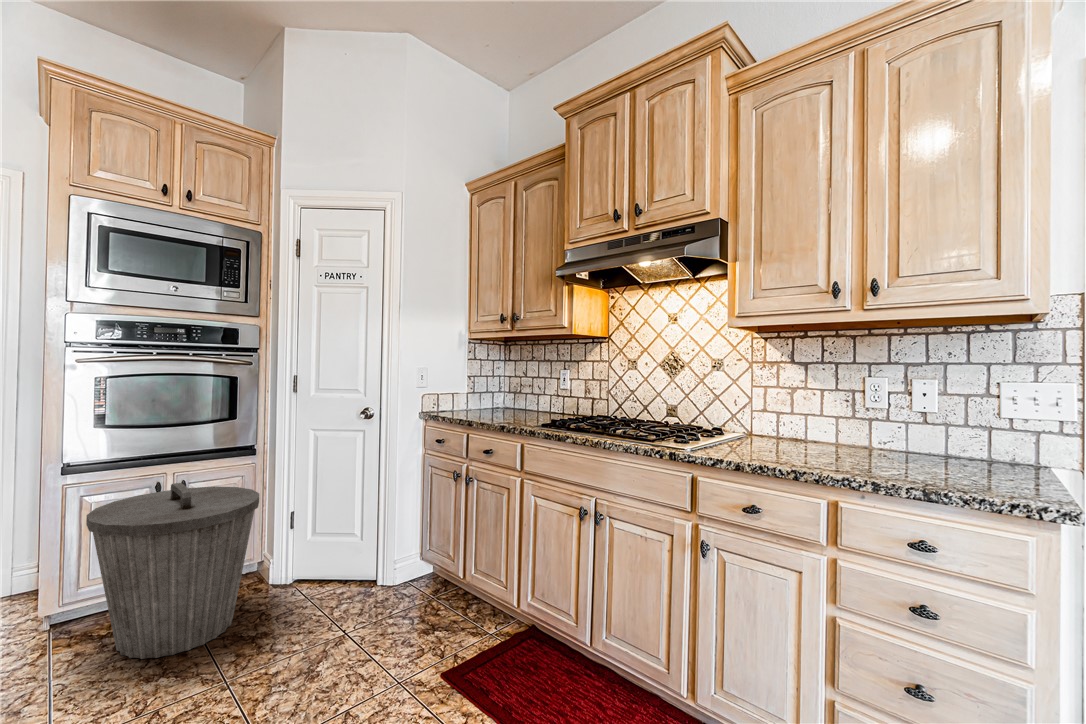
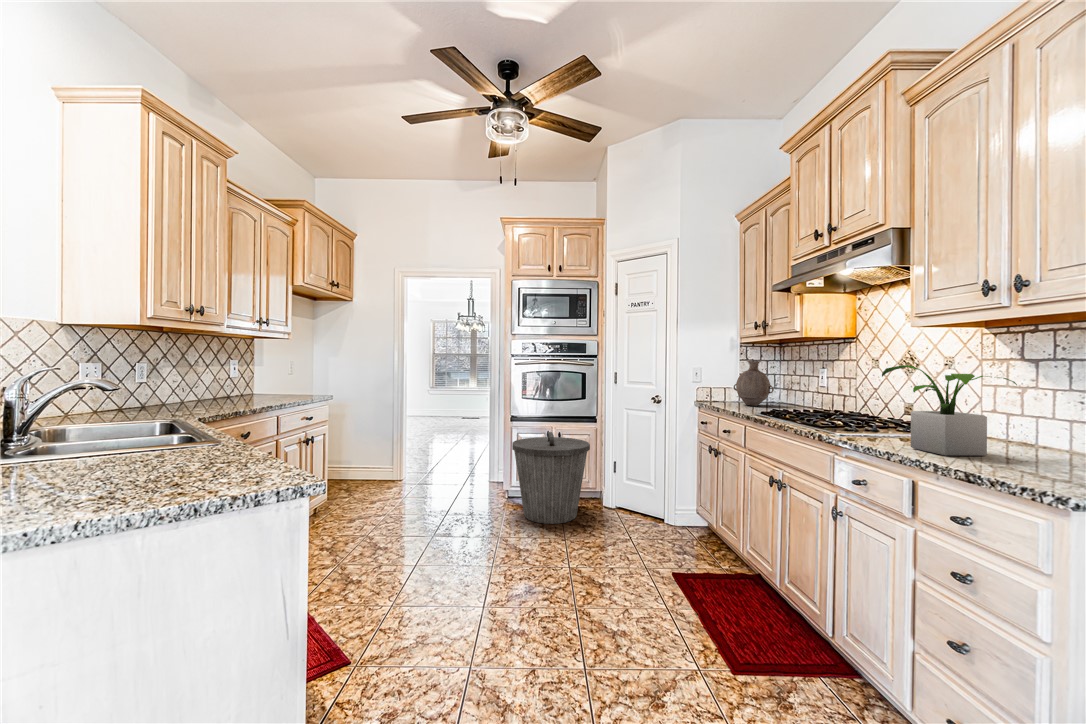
vase: none [476,361,523,415] -> present [734,361,774,406]
potted plant: none [738,368,861,466] -> present [882,365,1017,456]

